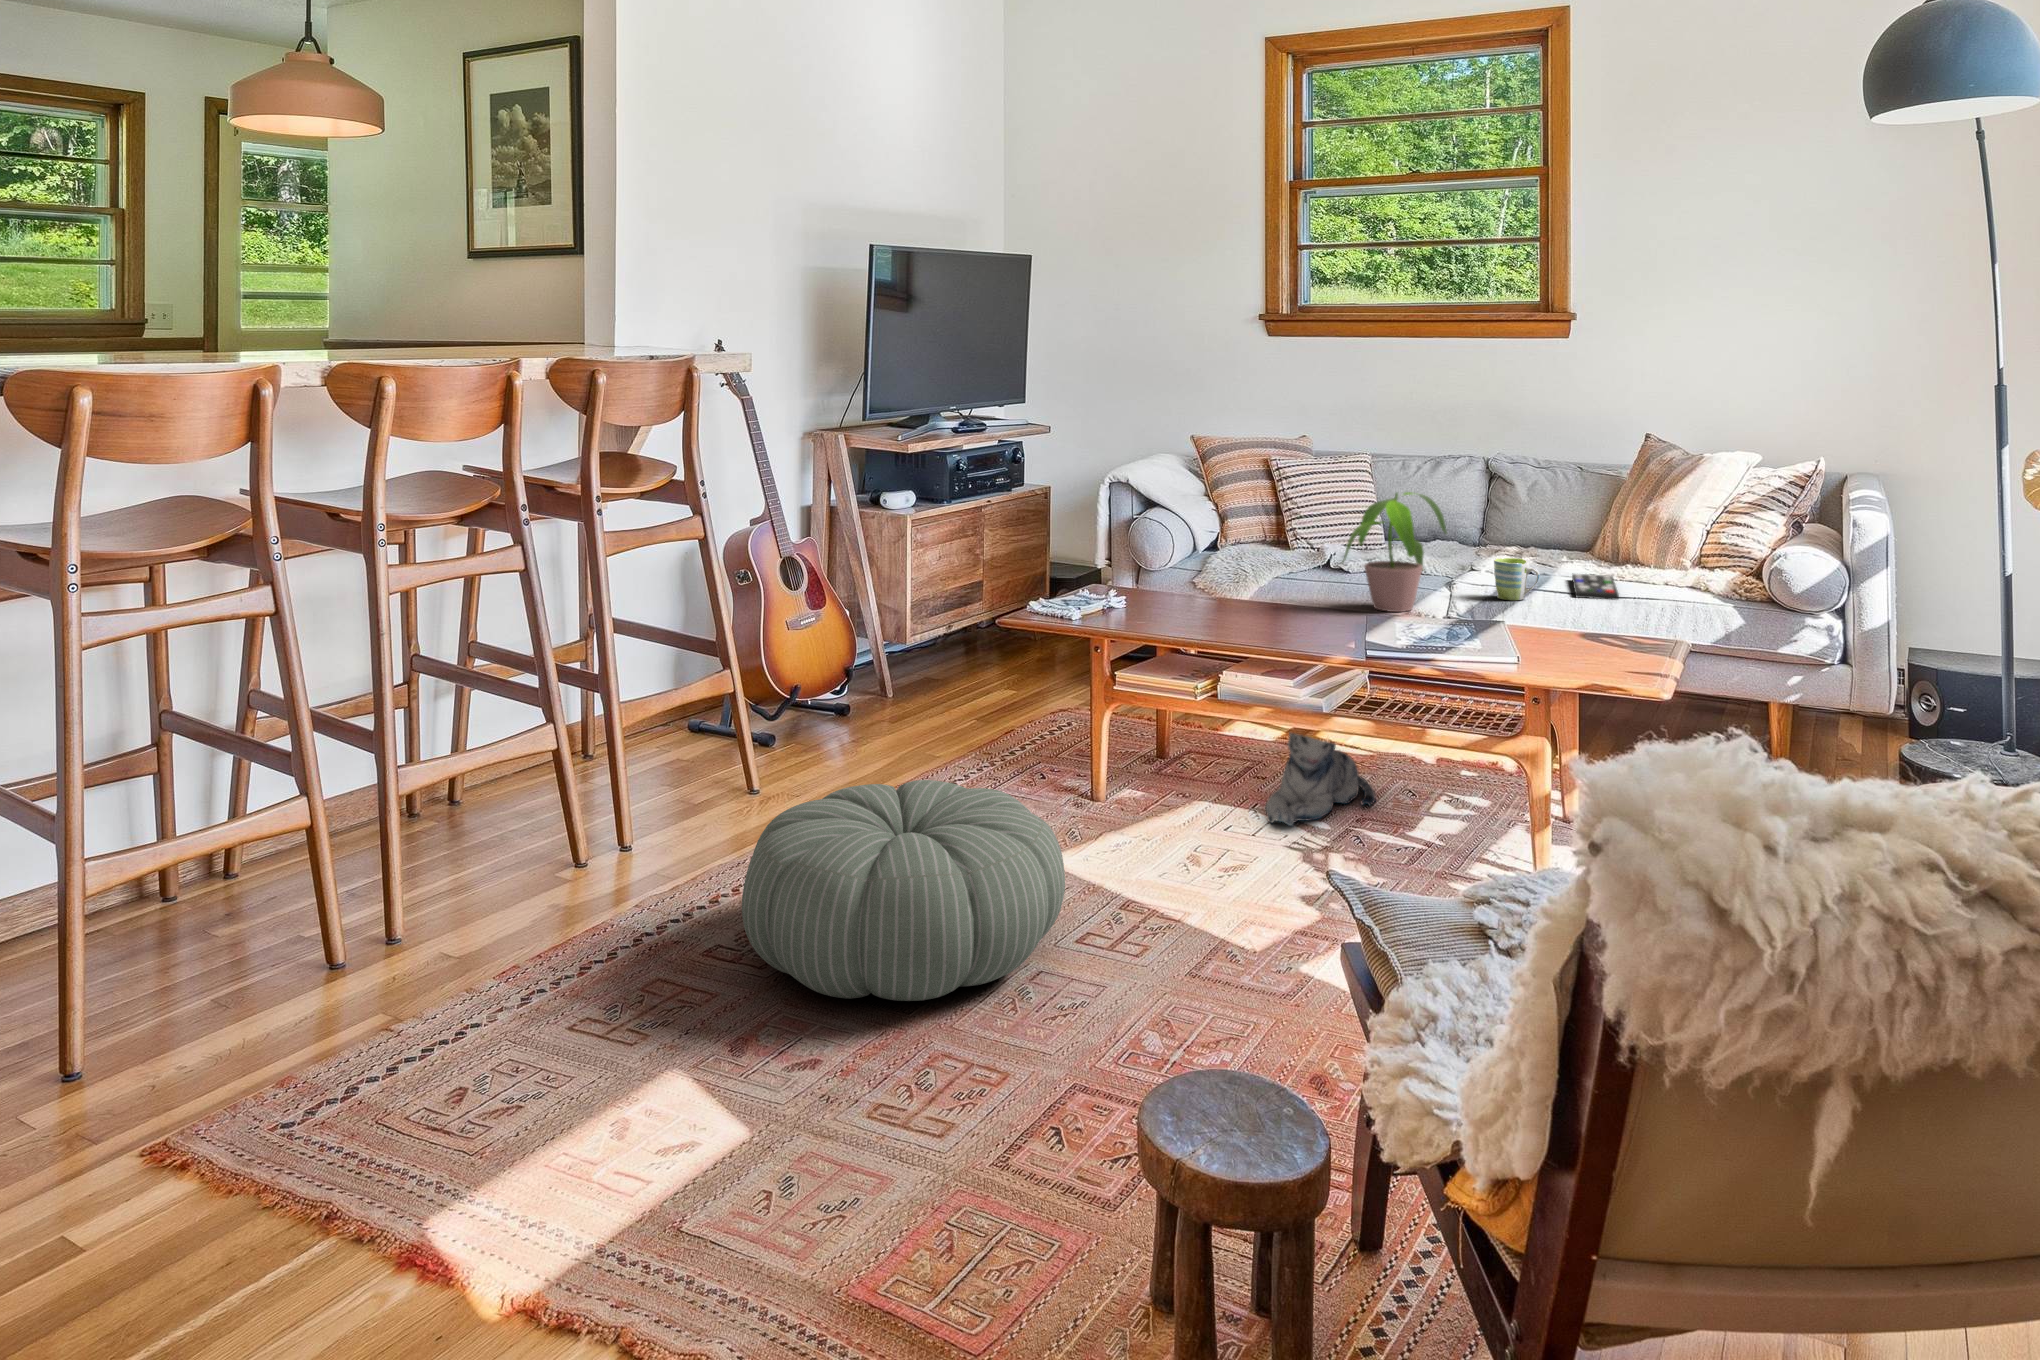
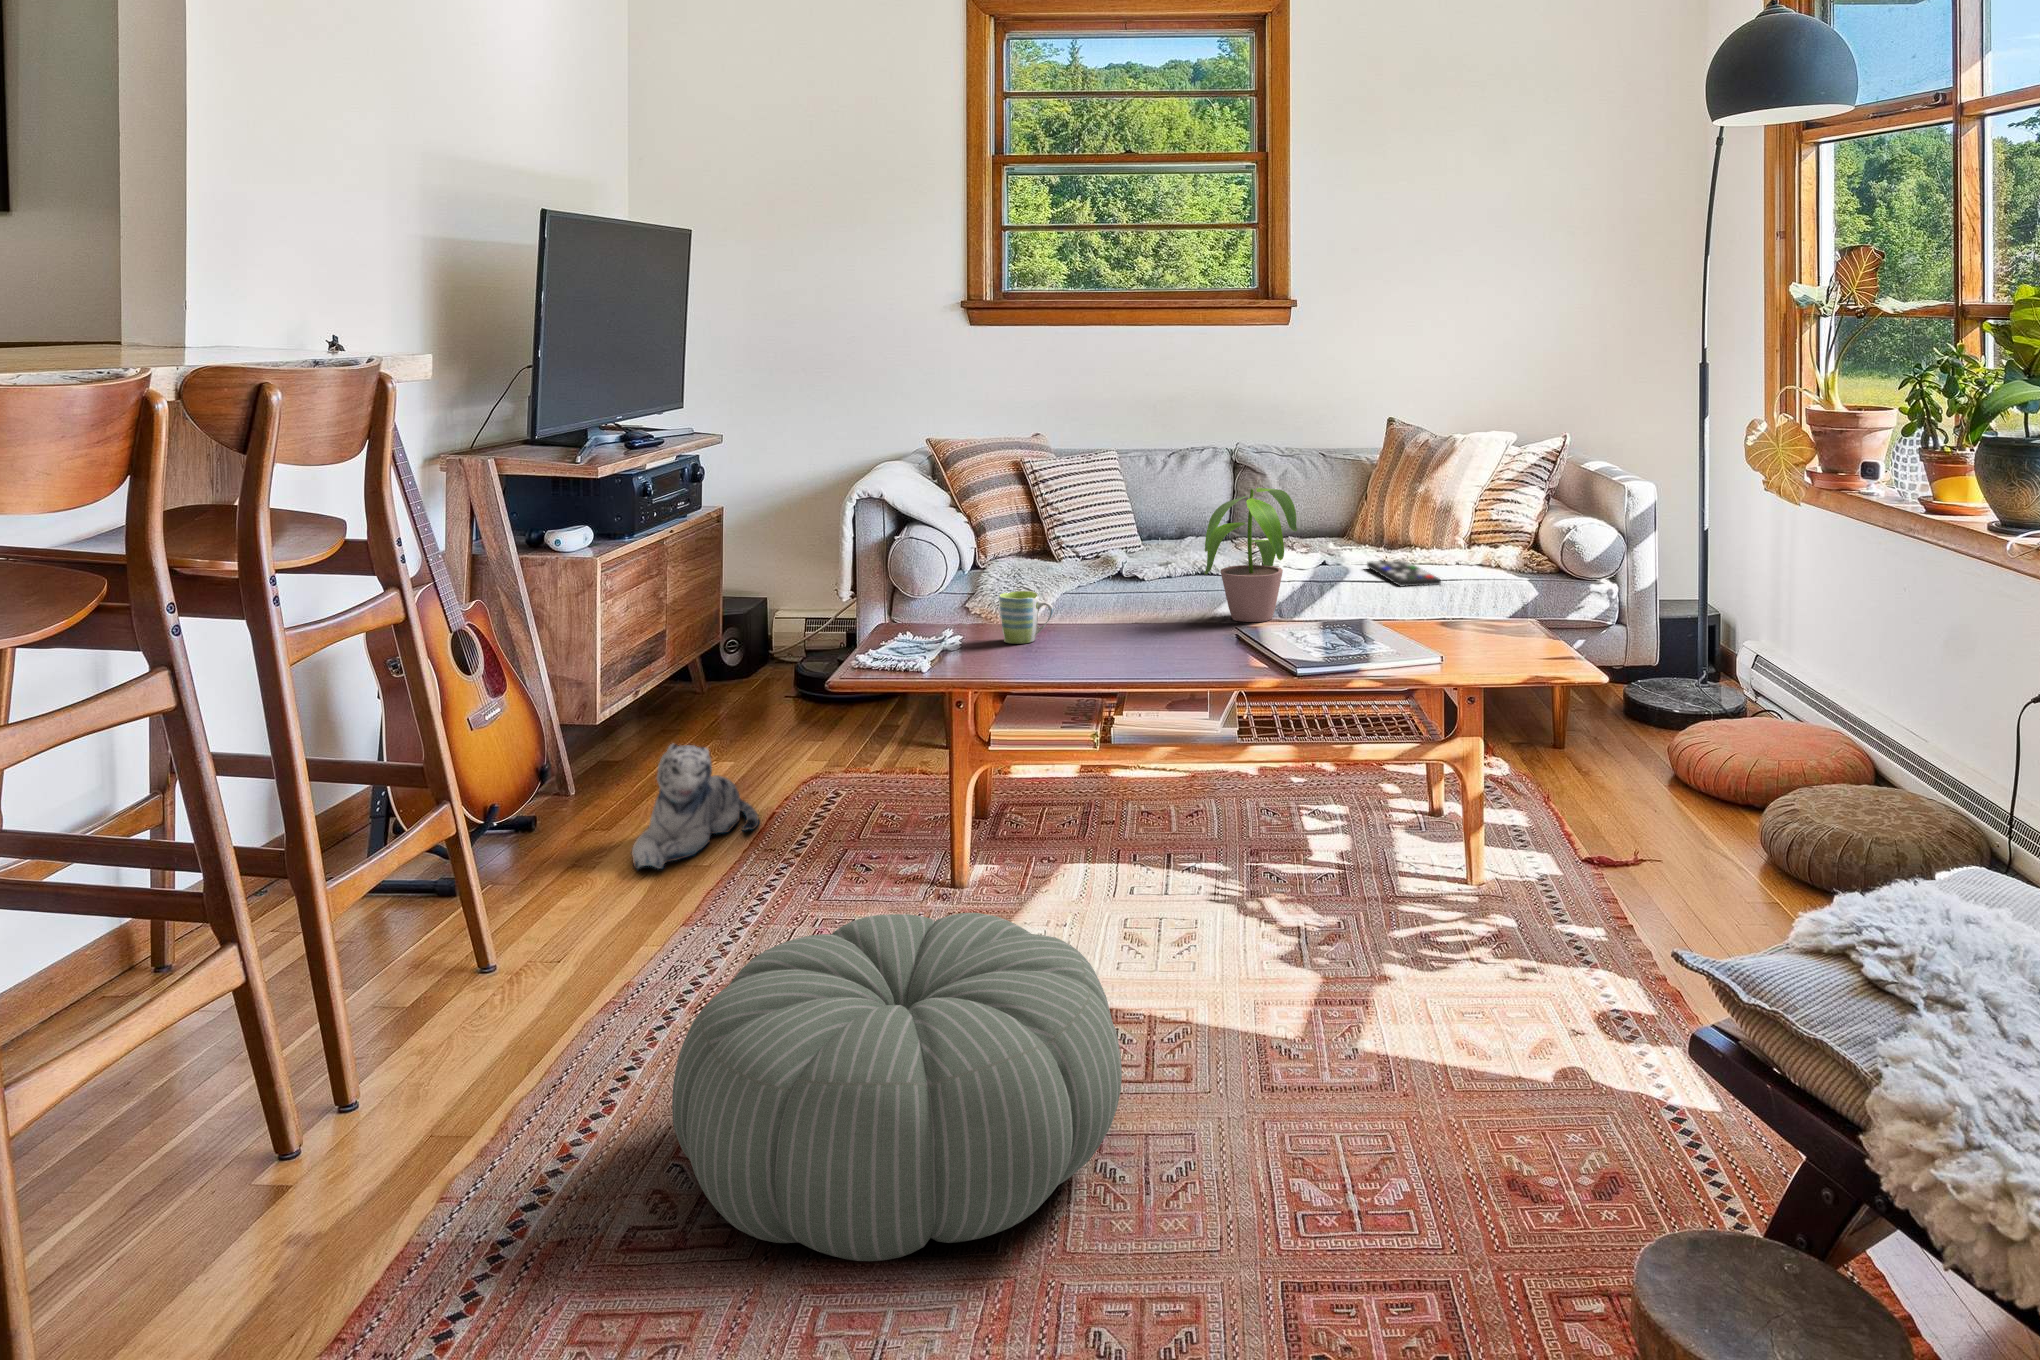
mug: present [1494,558,1540,600] -> present [999,591,1053,644]
plush toy: present [1266,733,1376,826] -> present [632,744,759,870]

